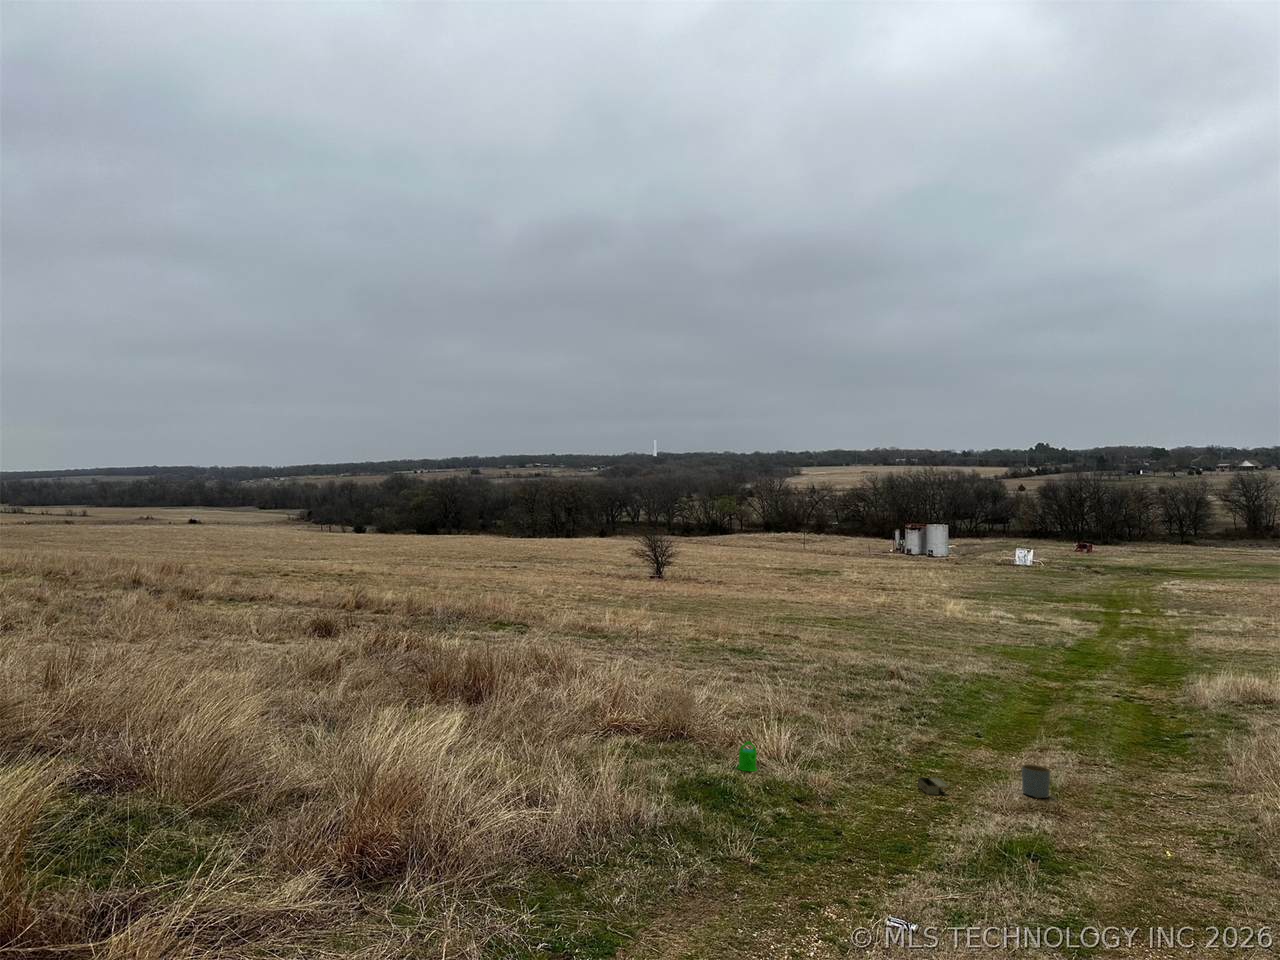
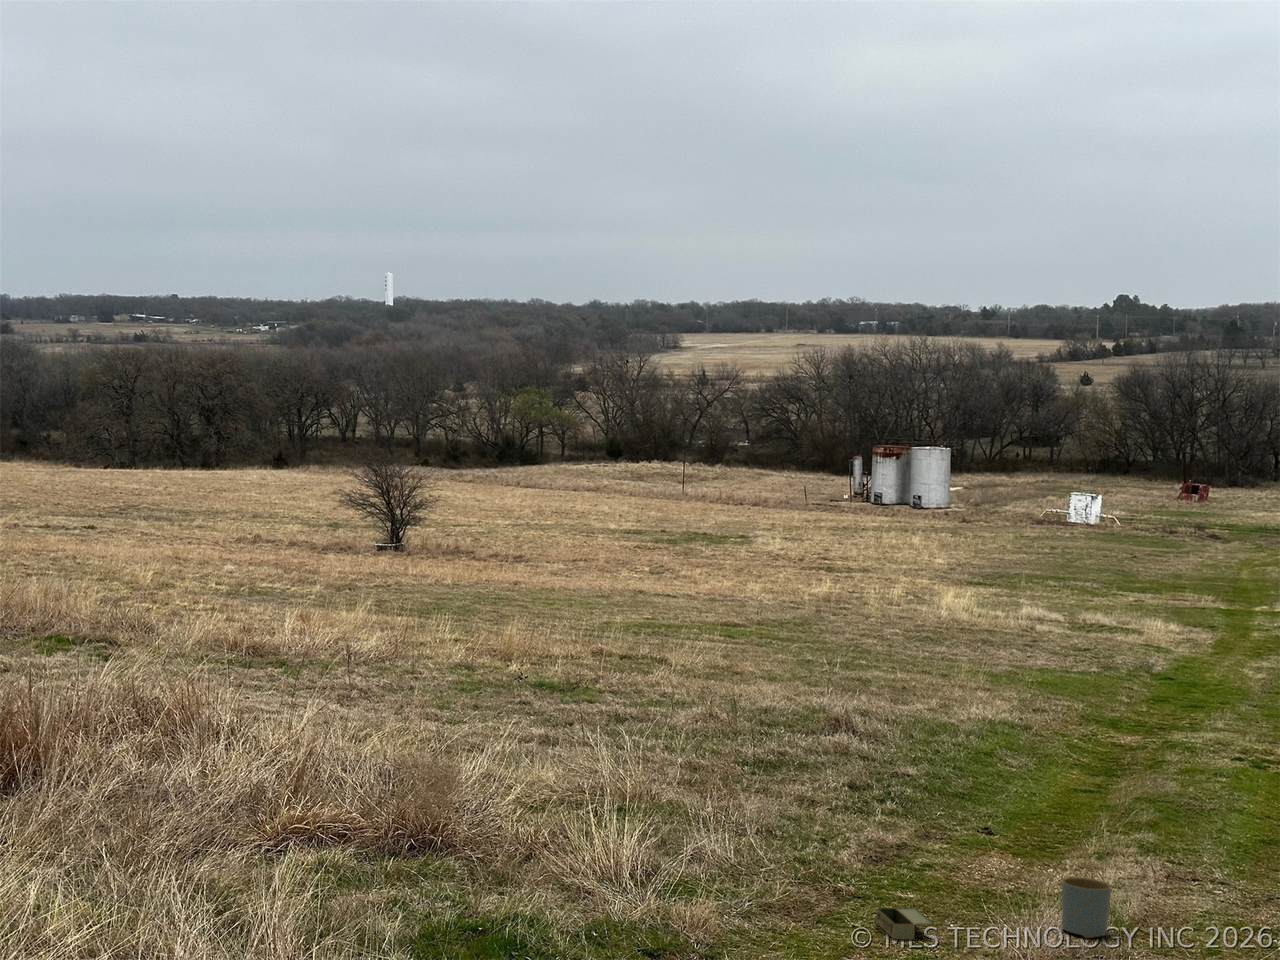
watering can: present [738,741,757,772] -> none [537,852,577,910]

